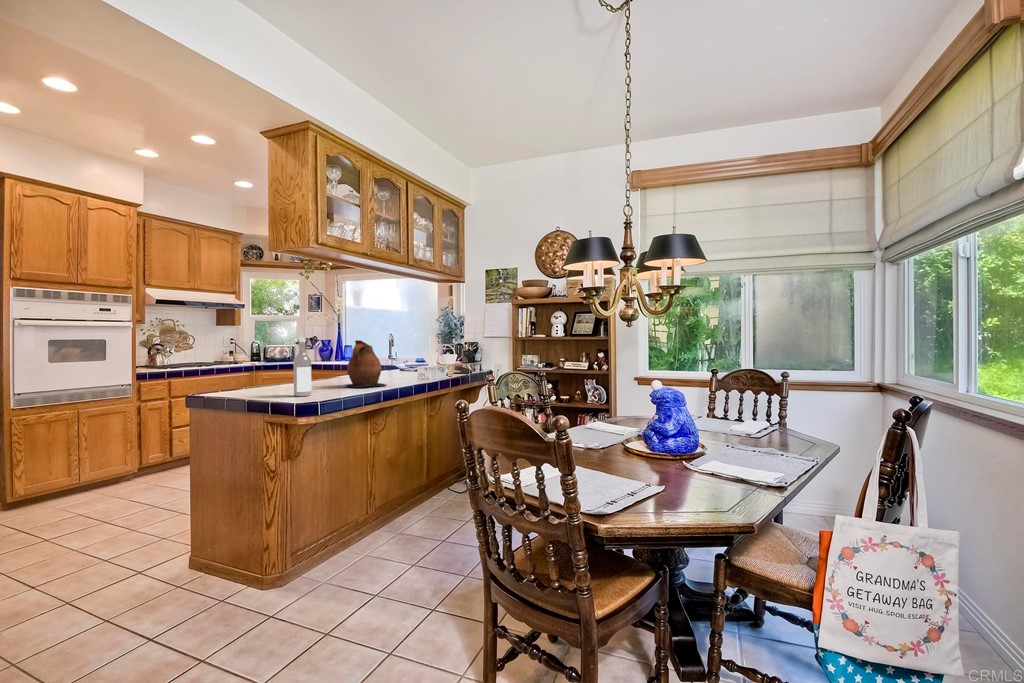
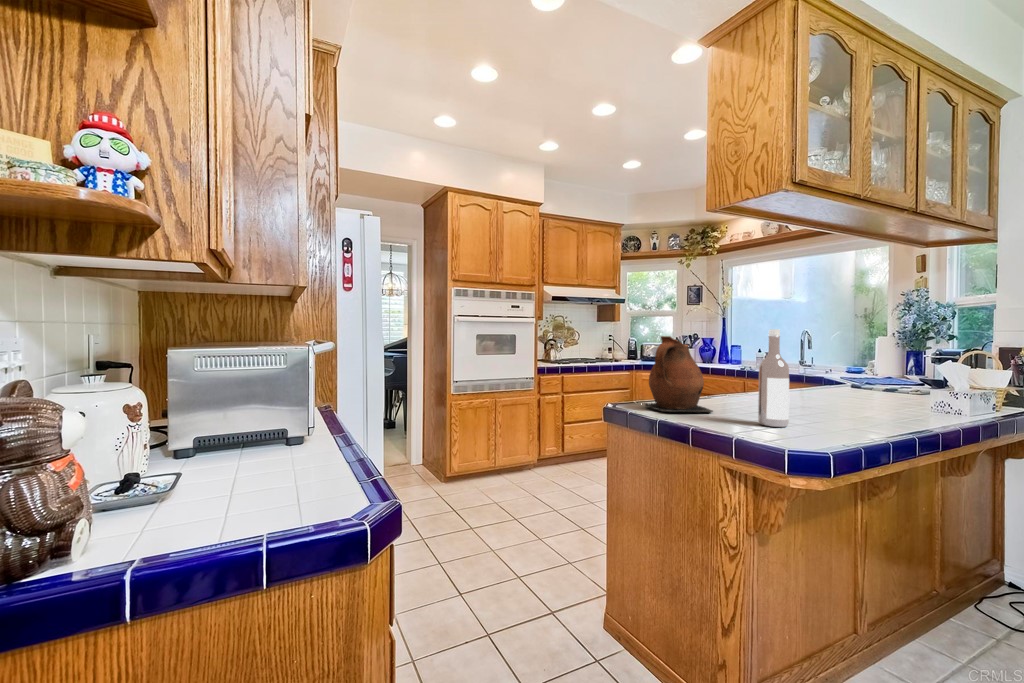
ceramic pitcher: present [346,340,387,387] -> present [645,336,713,413]

